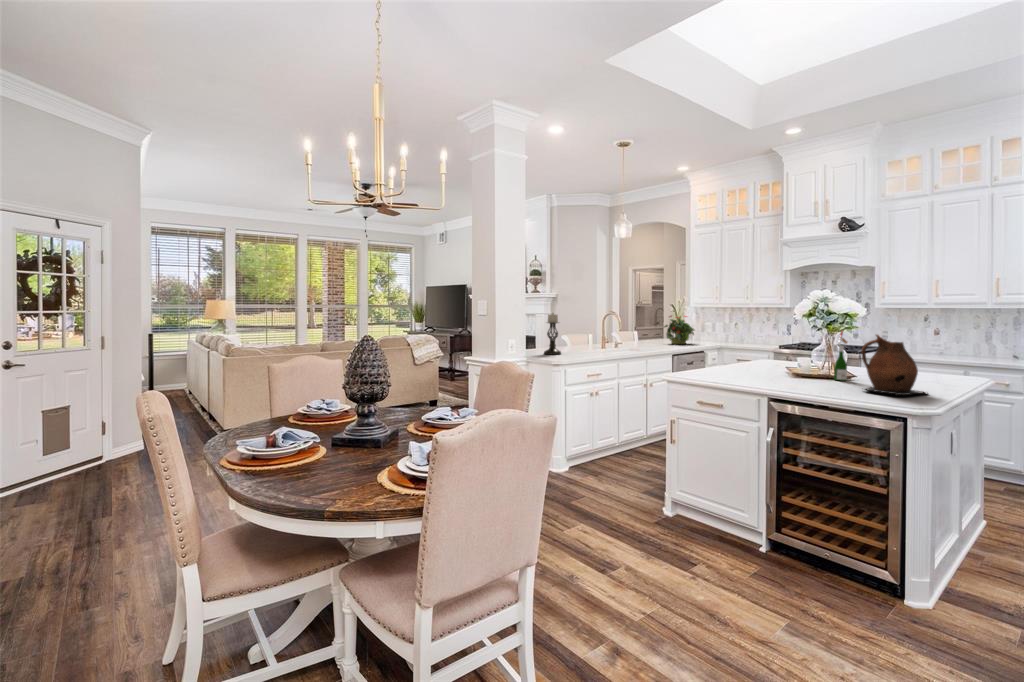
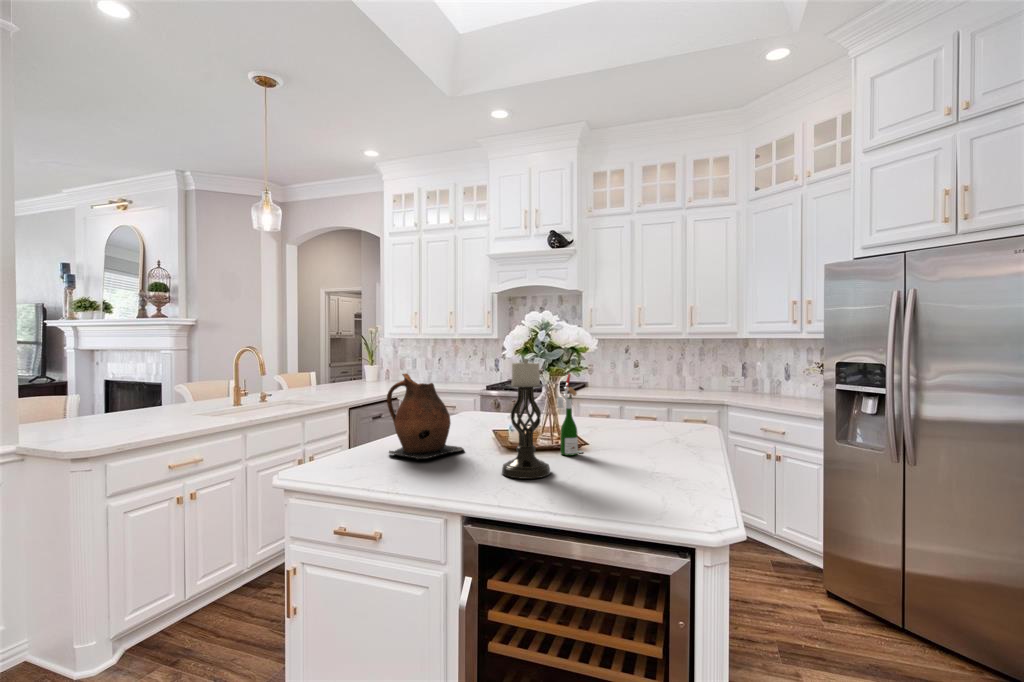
candle holder: present [544,313,561,355] -> present [502,359,550,479]
potted plant: present [664,316,694,344] -> none [341,349,385,389]
ceramic pitcher: present [861,335,925,395] -> present [387,373,464,460]

